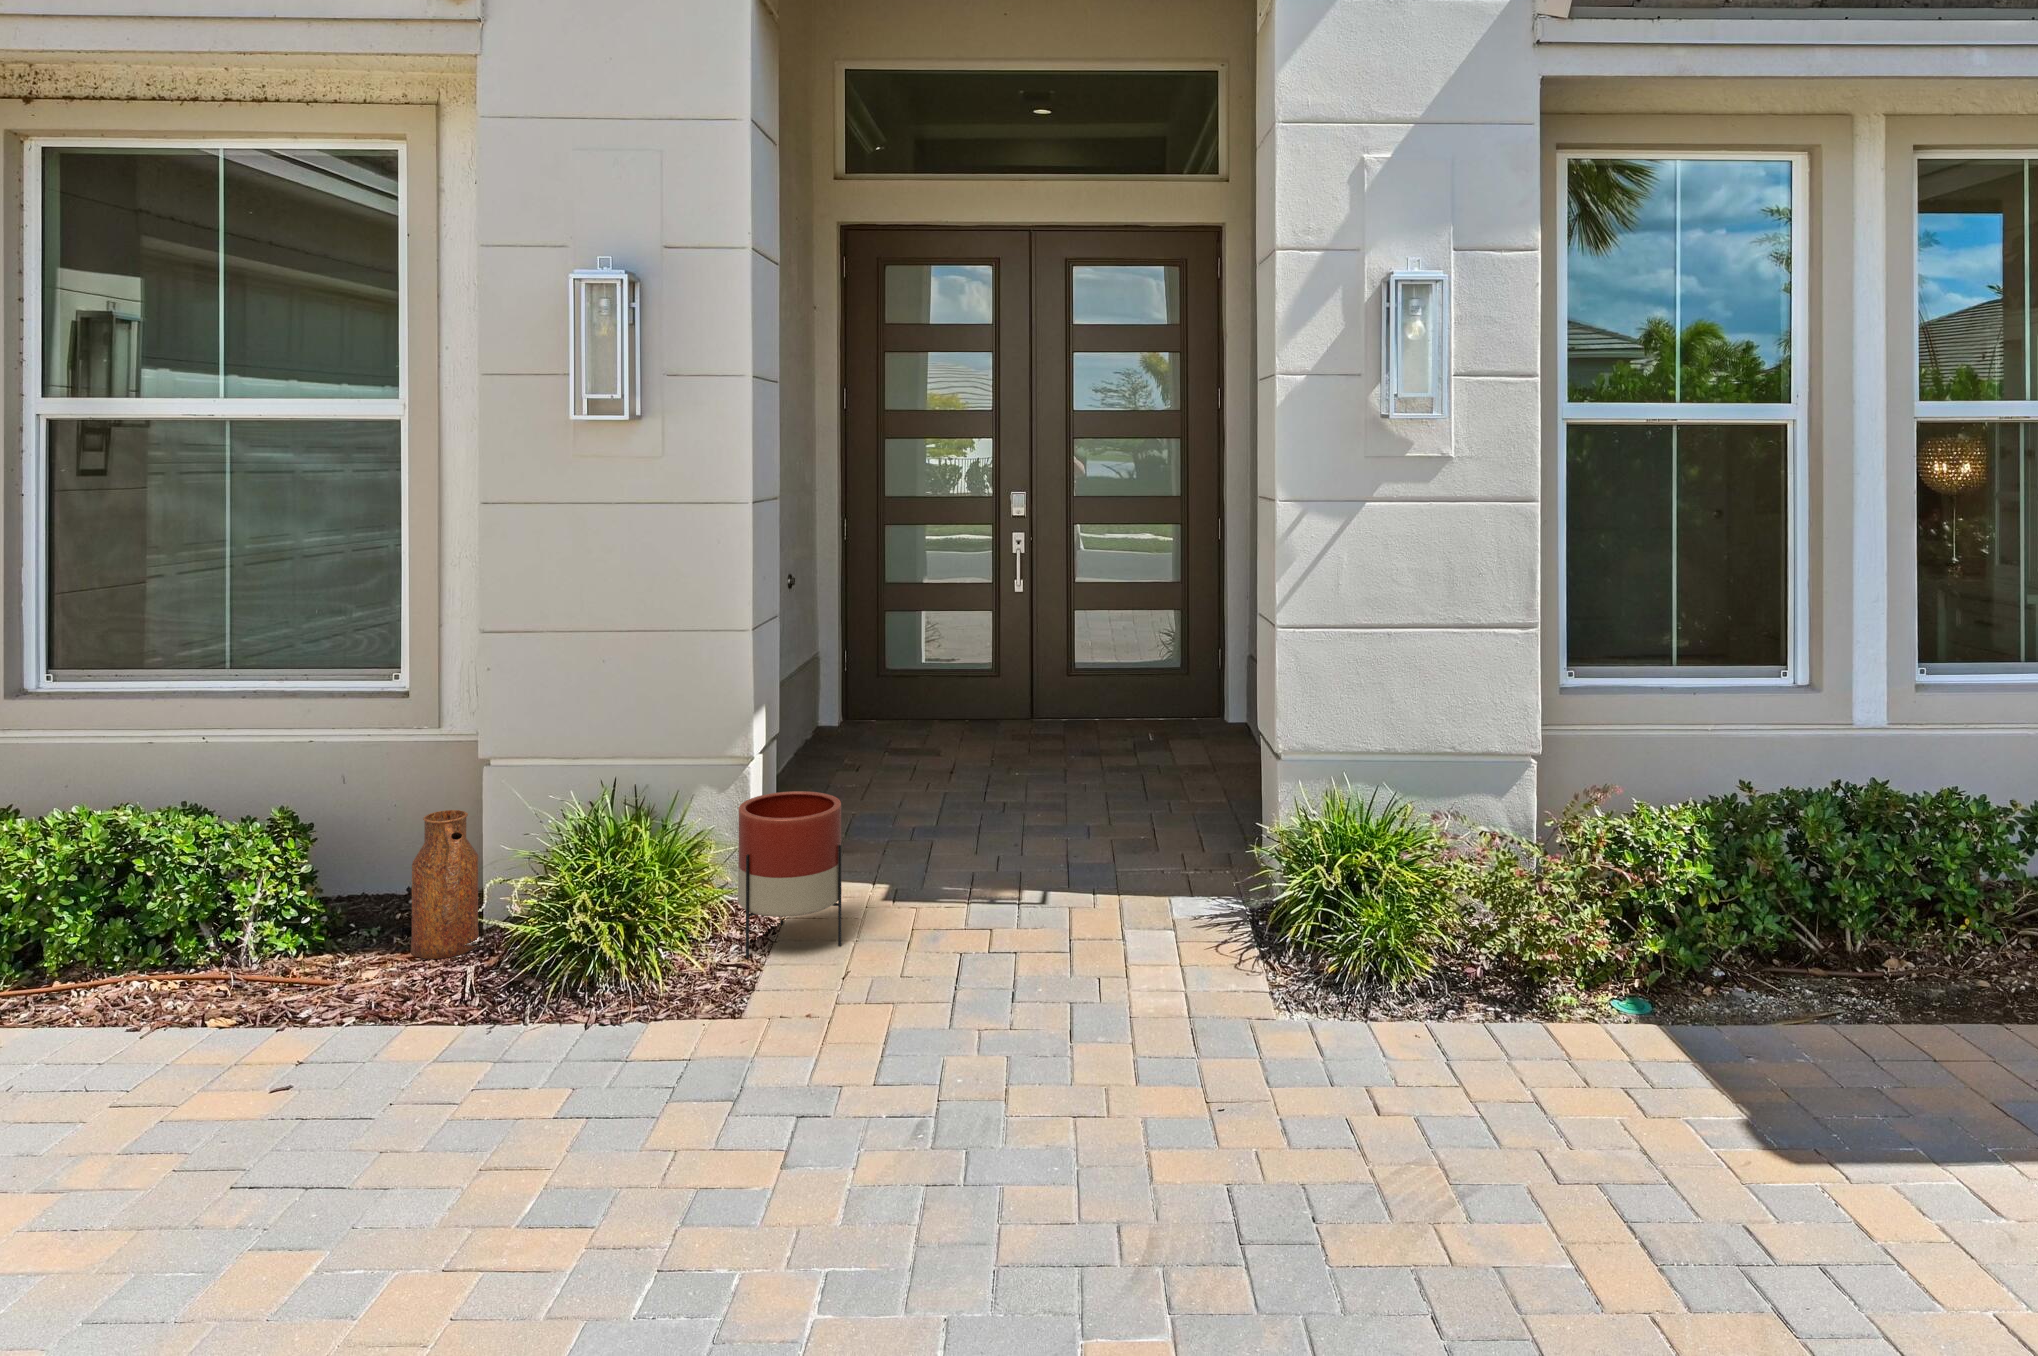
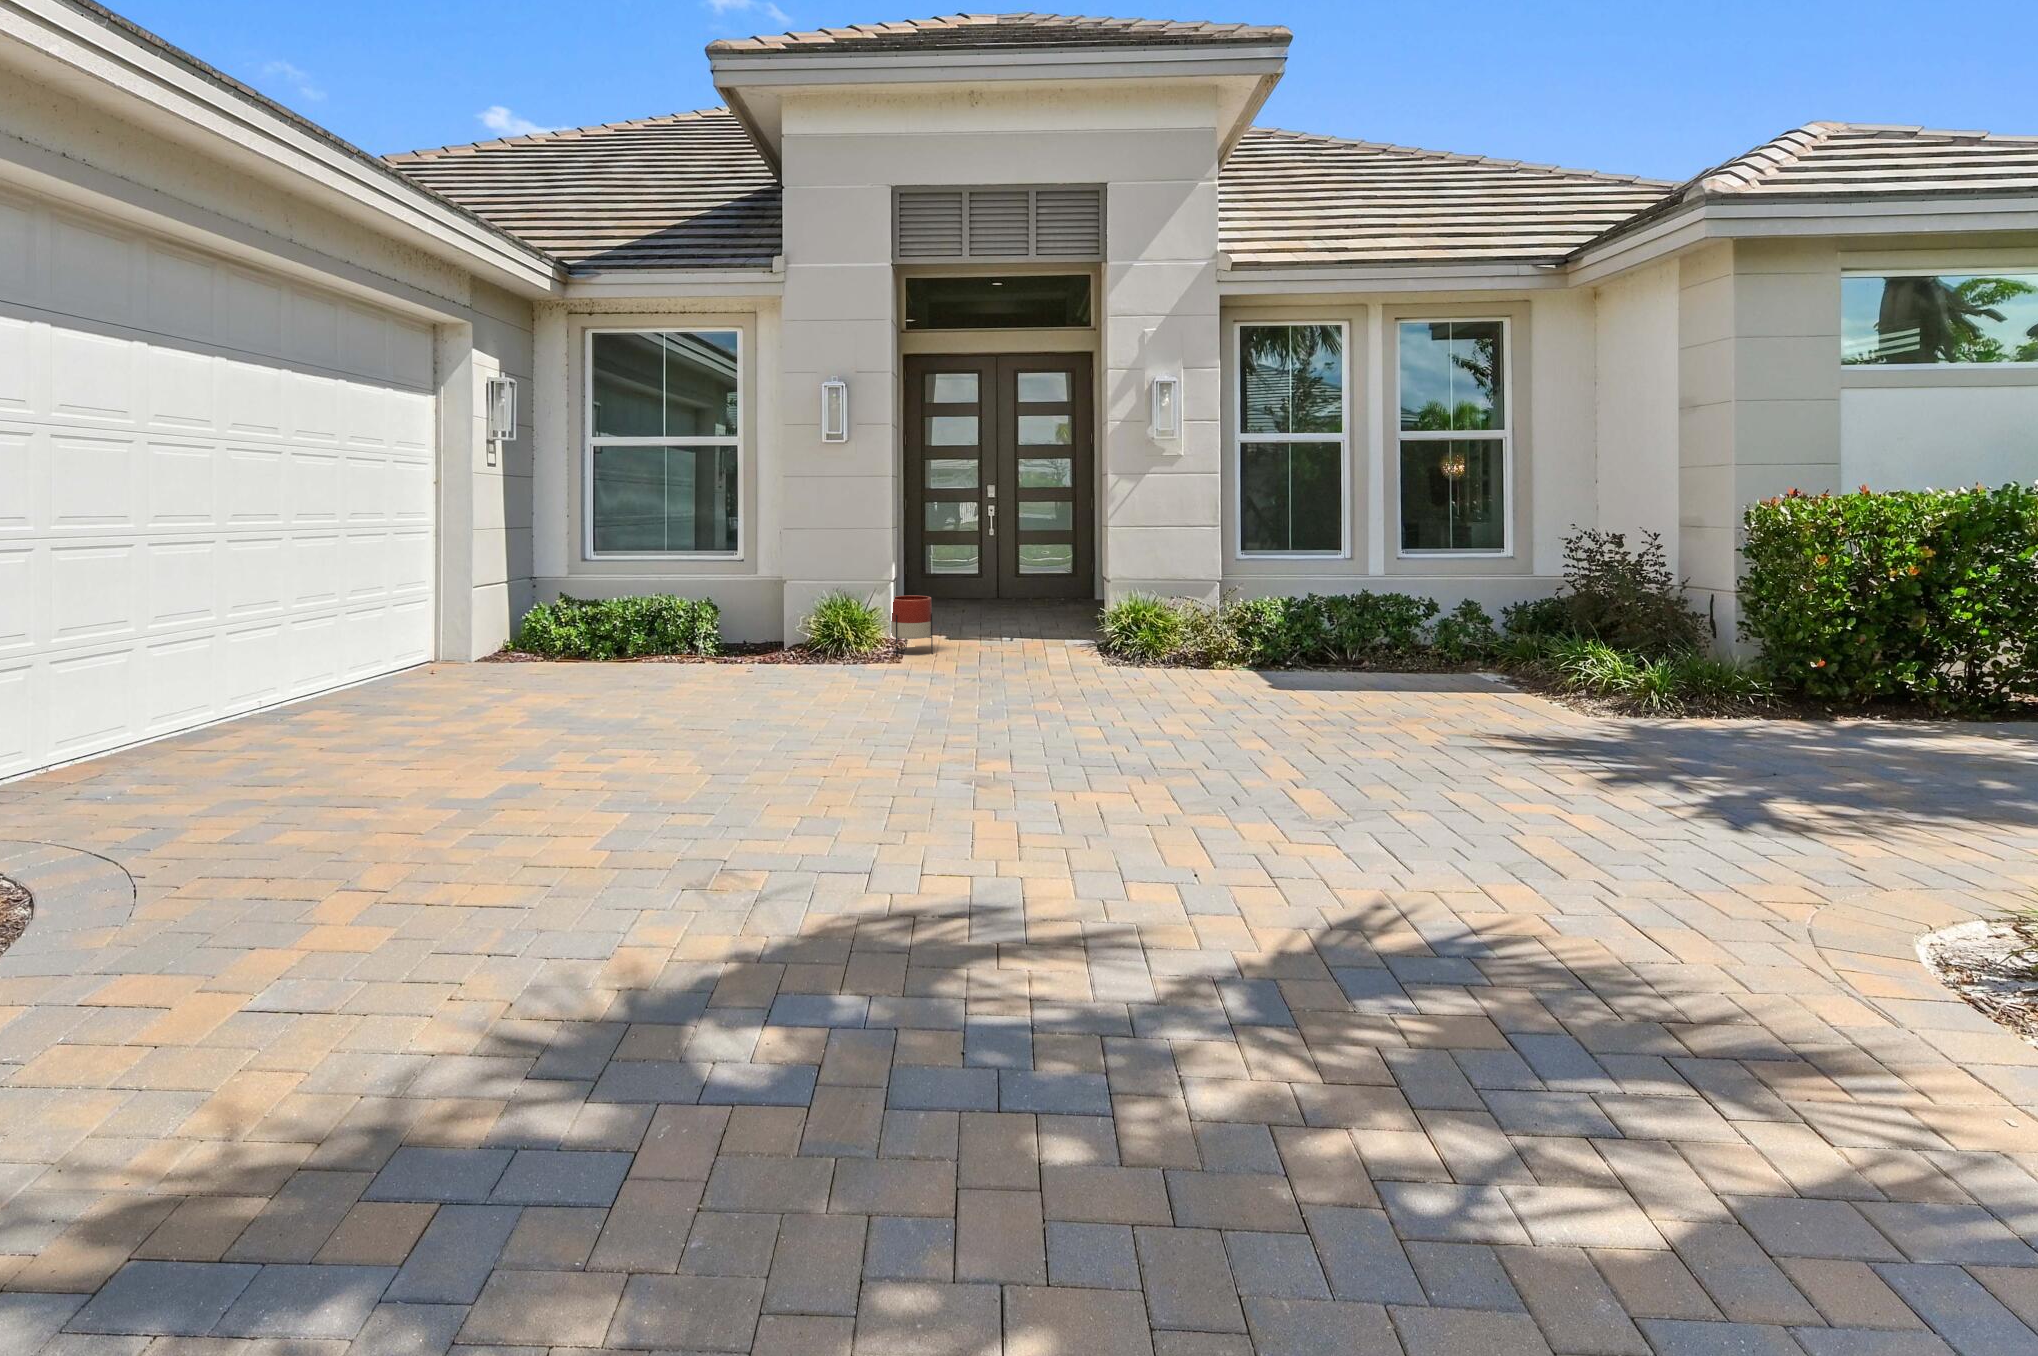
watering can: present [411,810,479,959] -> none [763,600,788,655]

